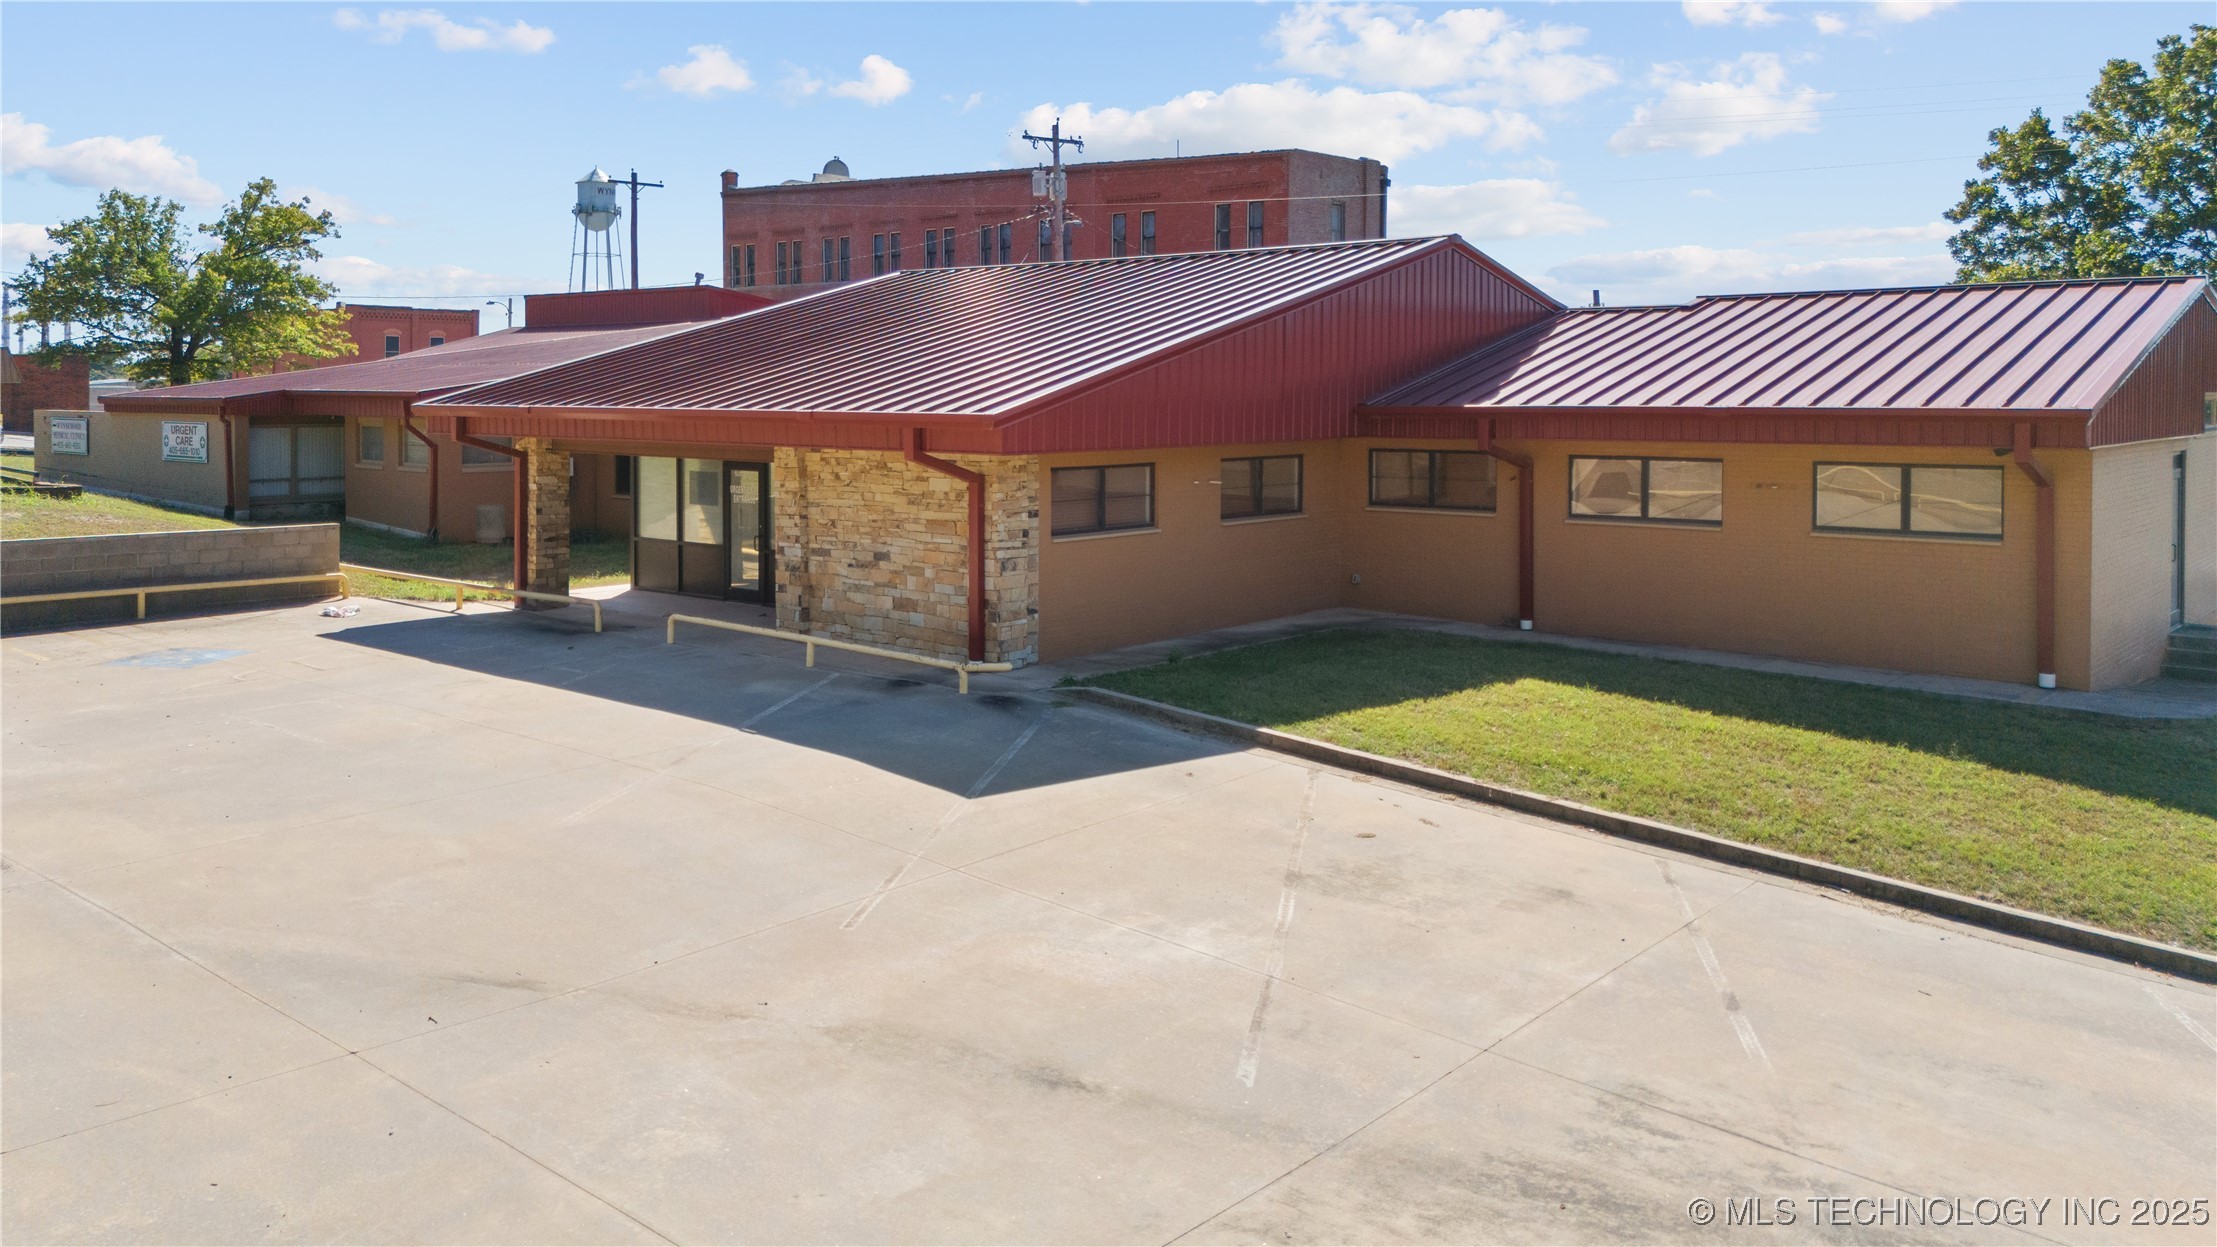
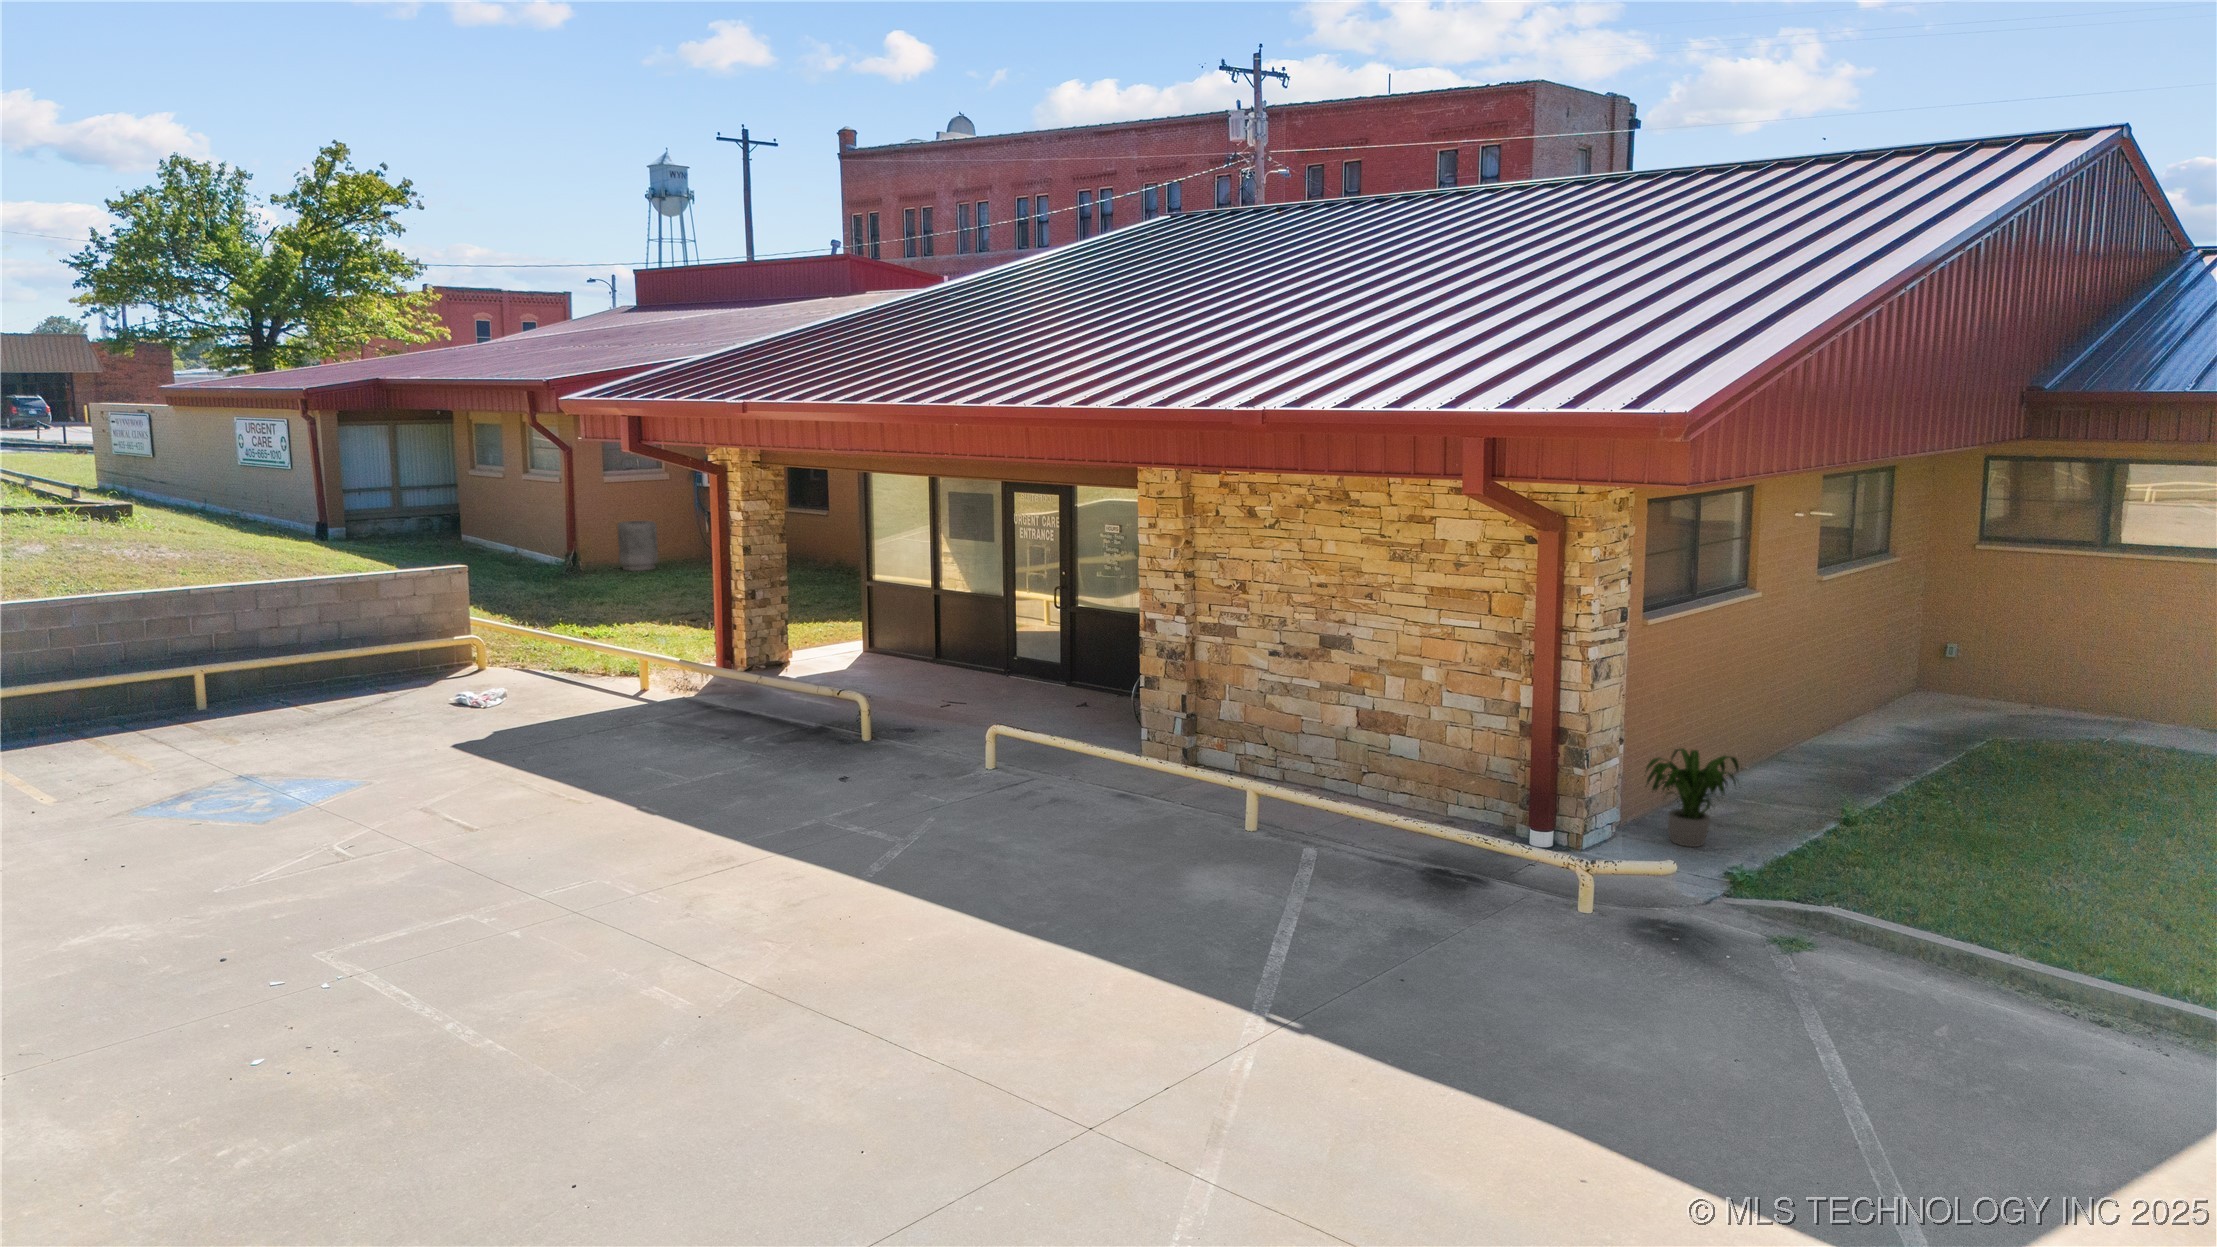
potted plant: none [1054,622,1112,680] -> present [1645,748,1739,847]

